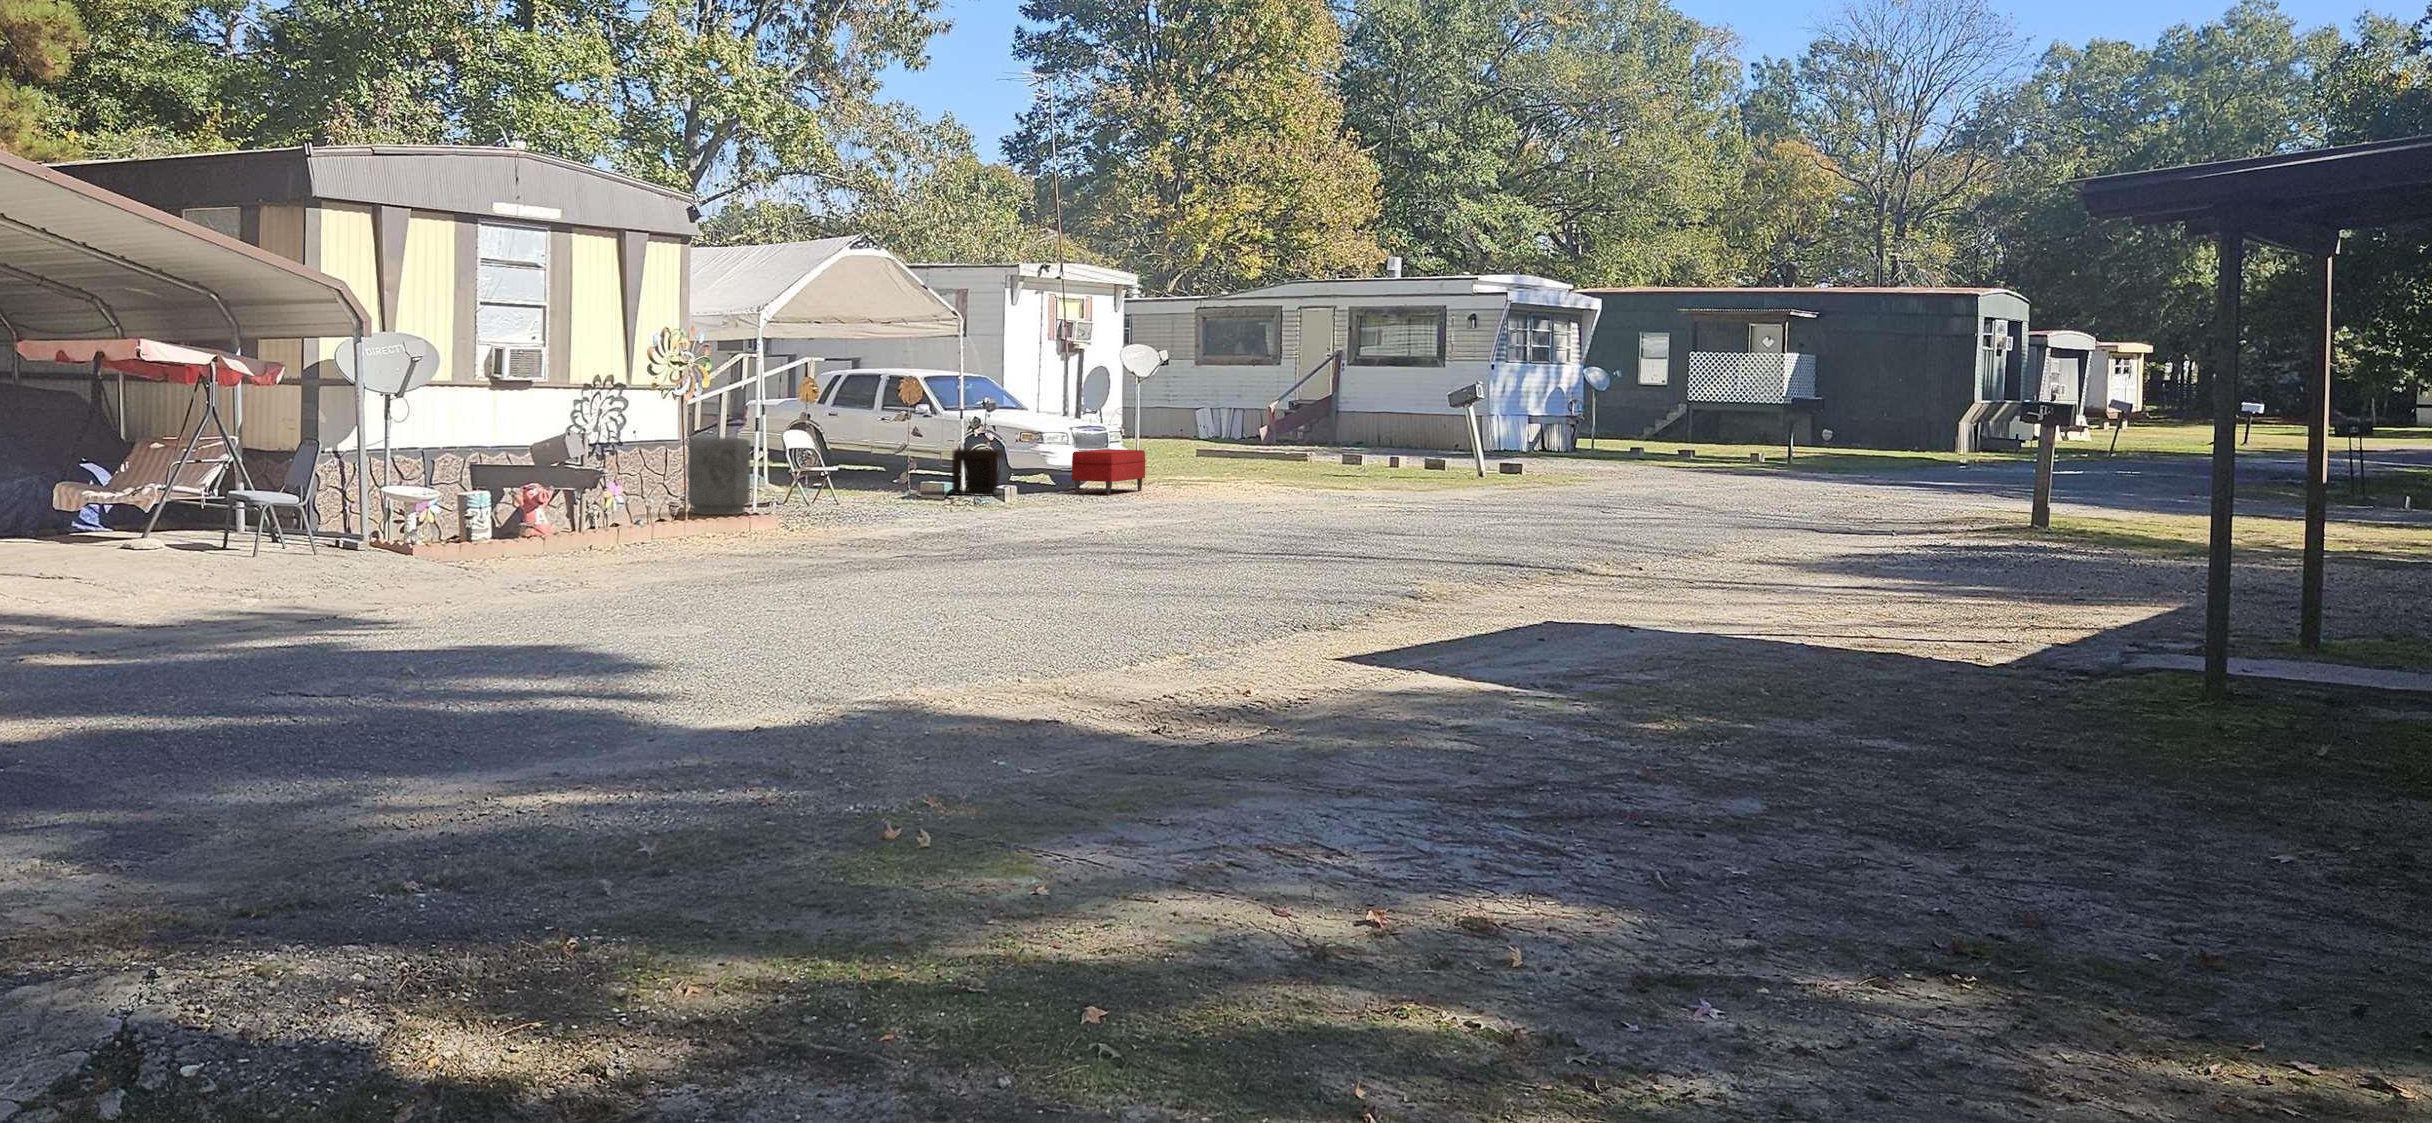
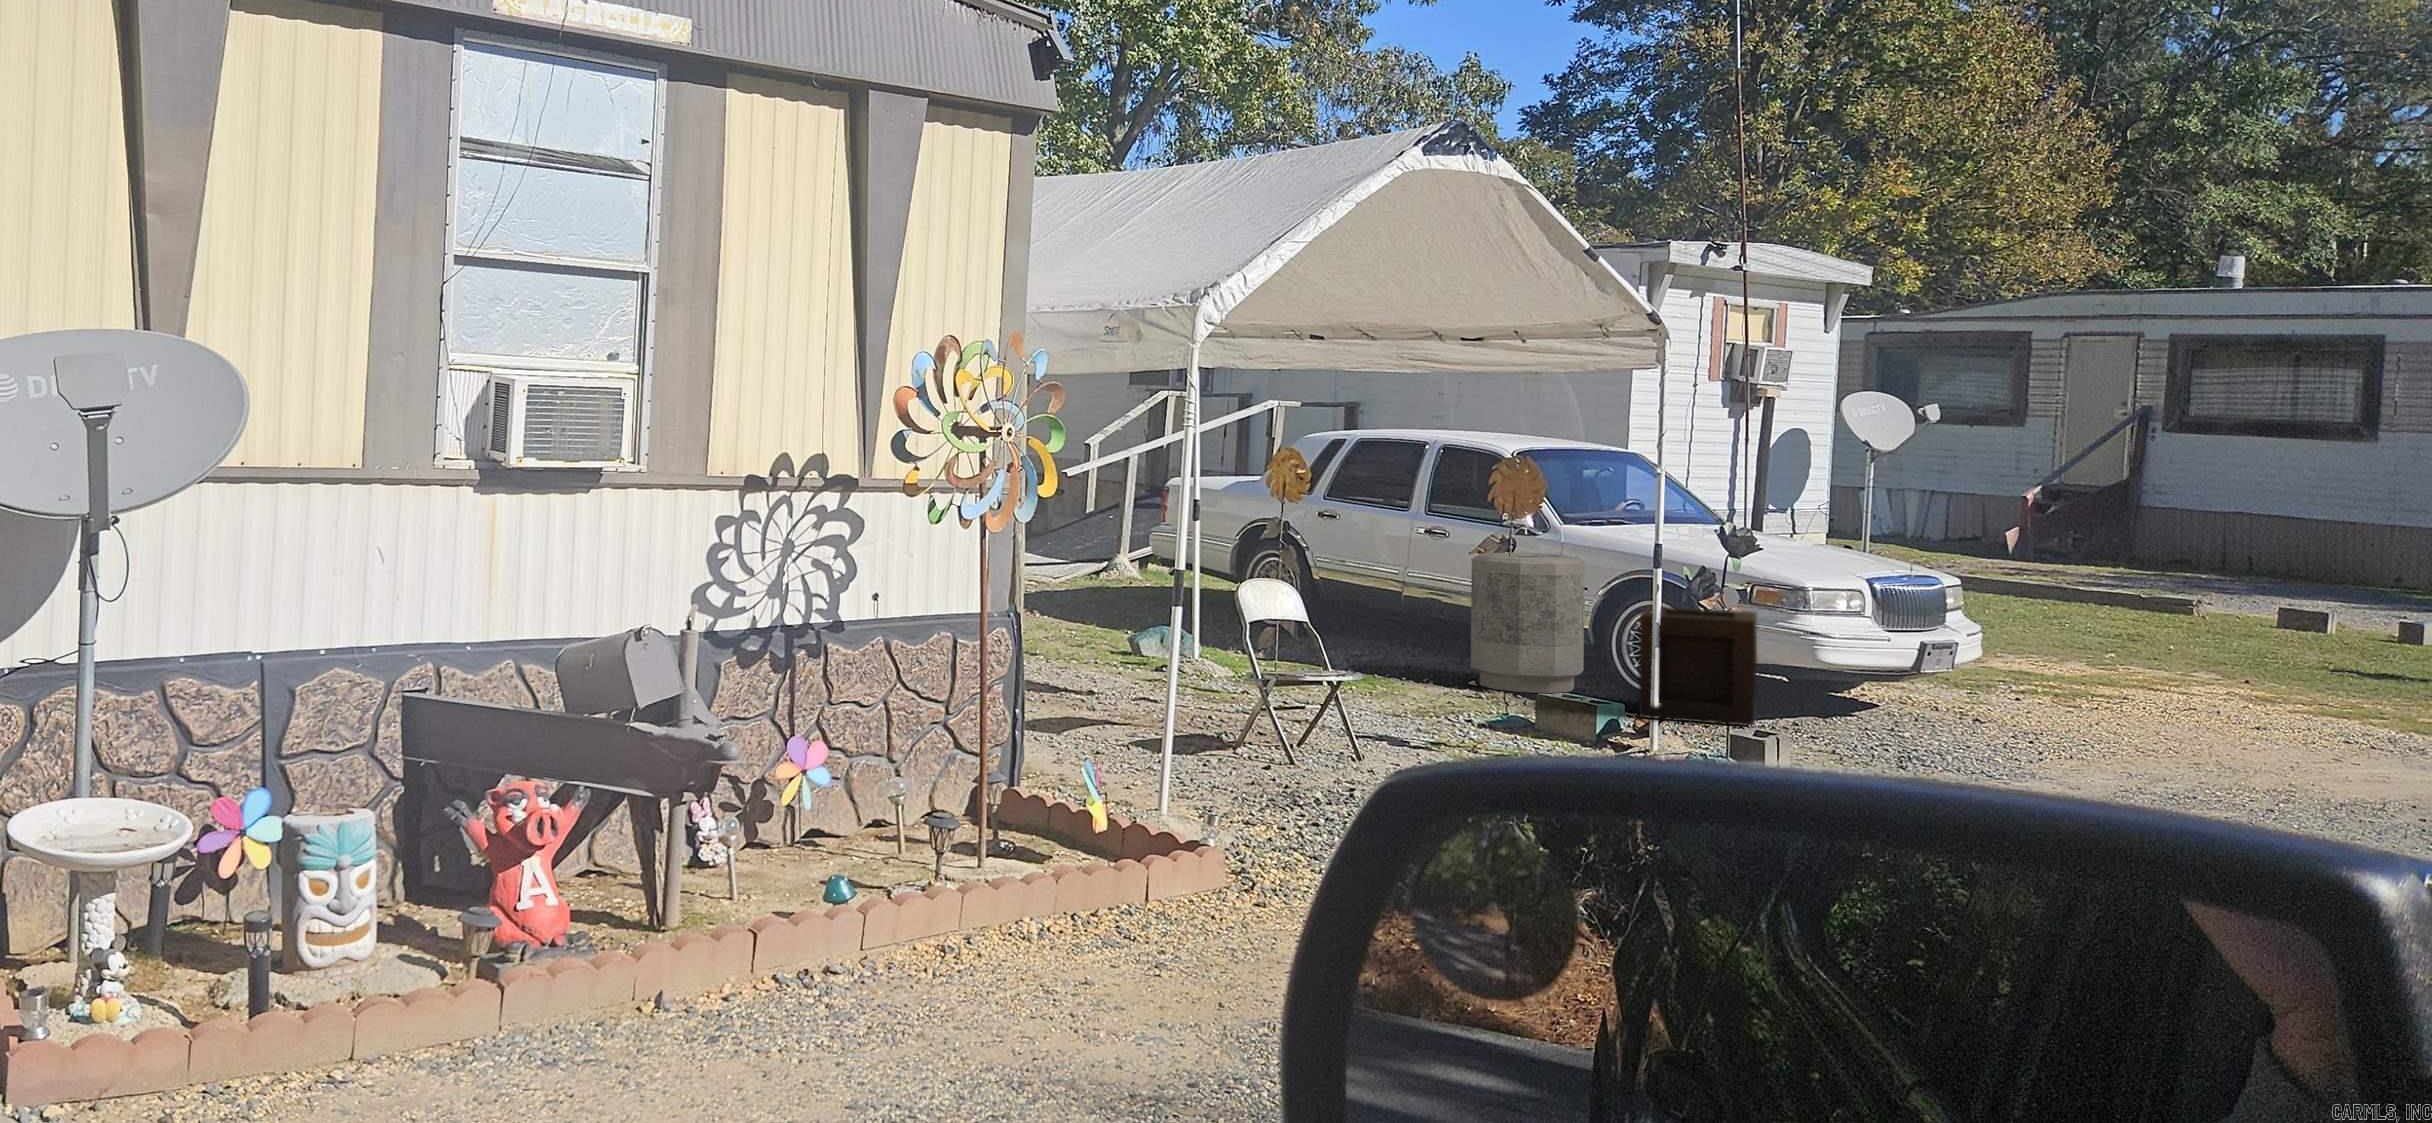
trash can: present [688,438,750,515] -> present [1471,553,1584,693]
bench: present [1072,449,1145,495] -> none [1933,611,2098,735]

